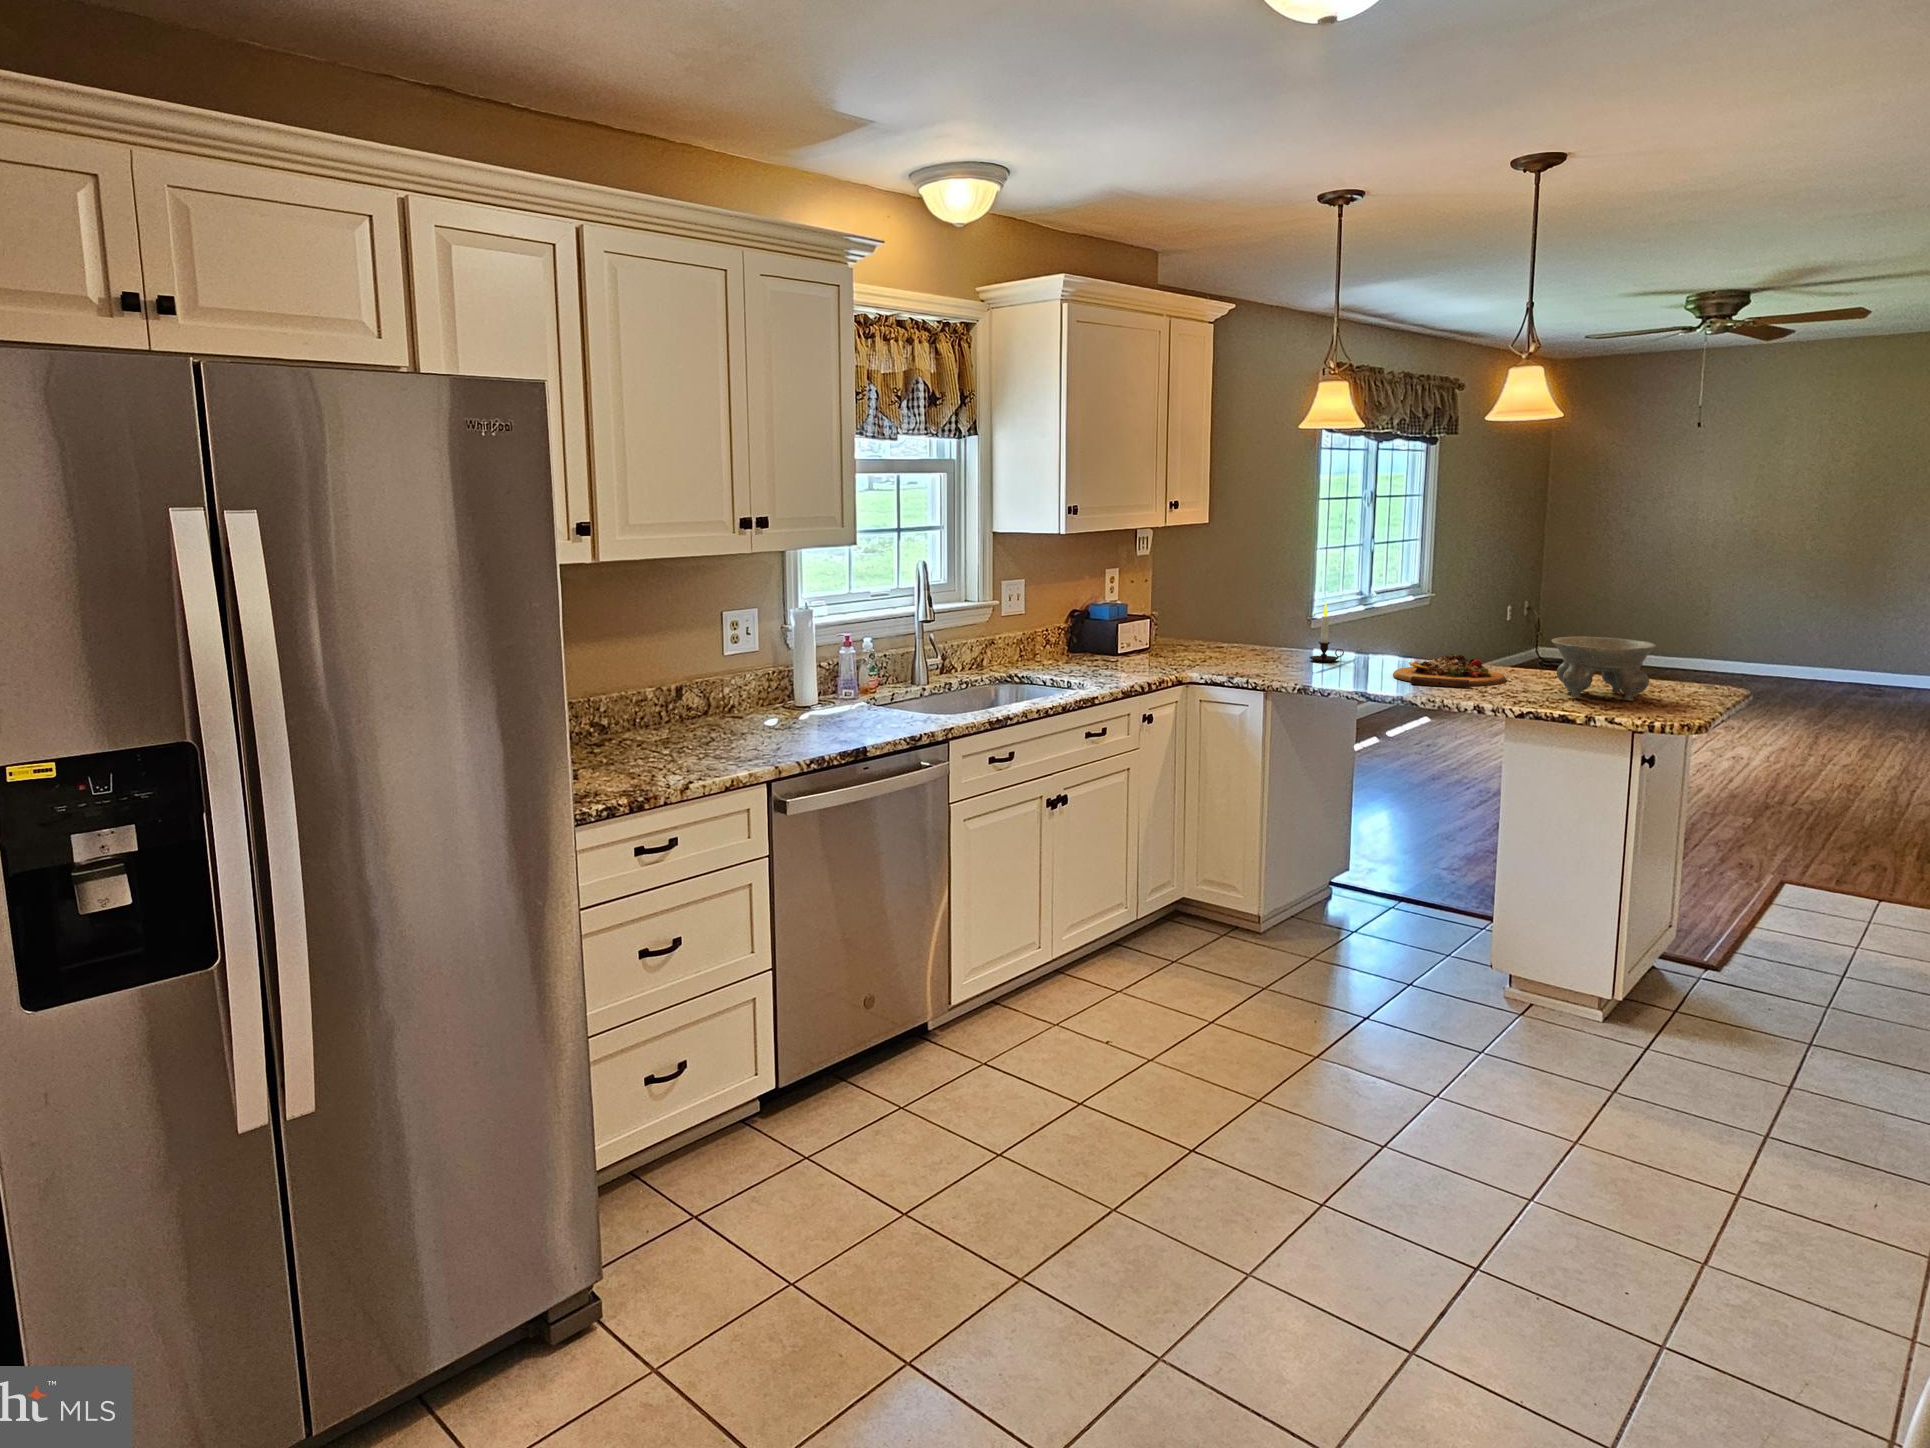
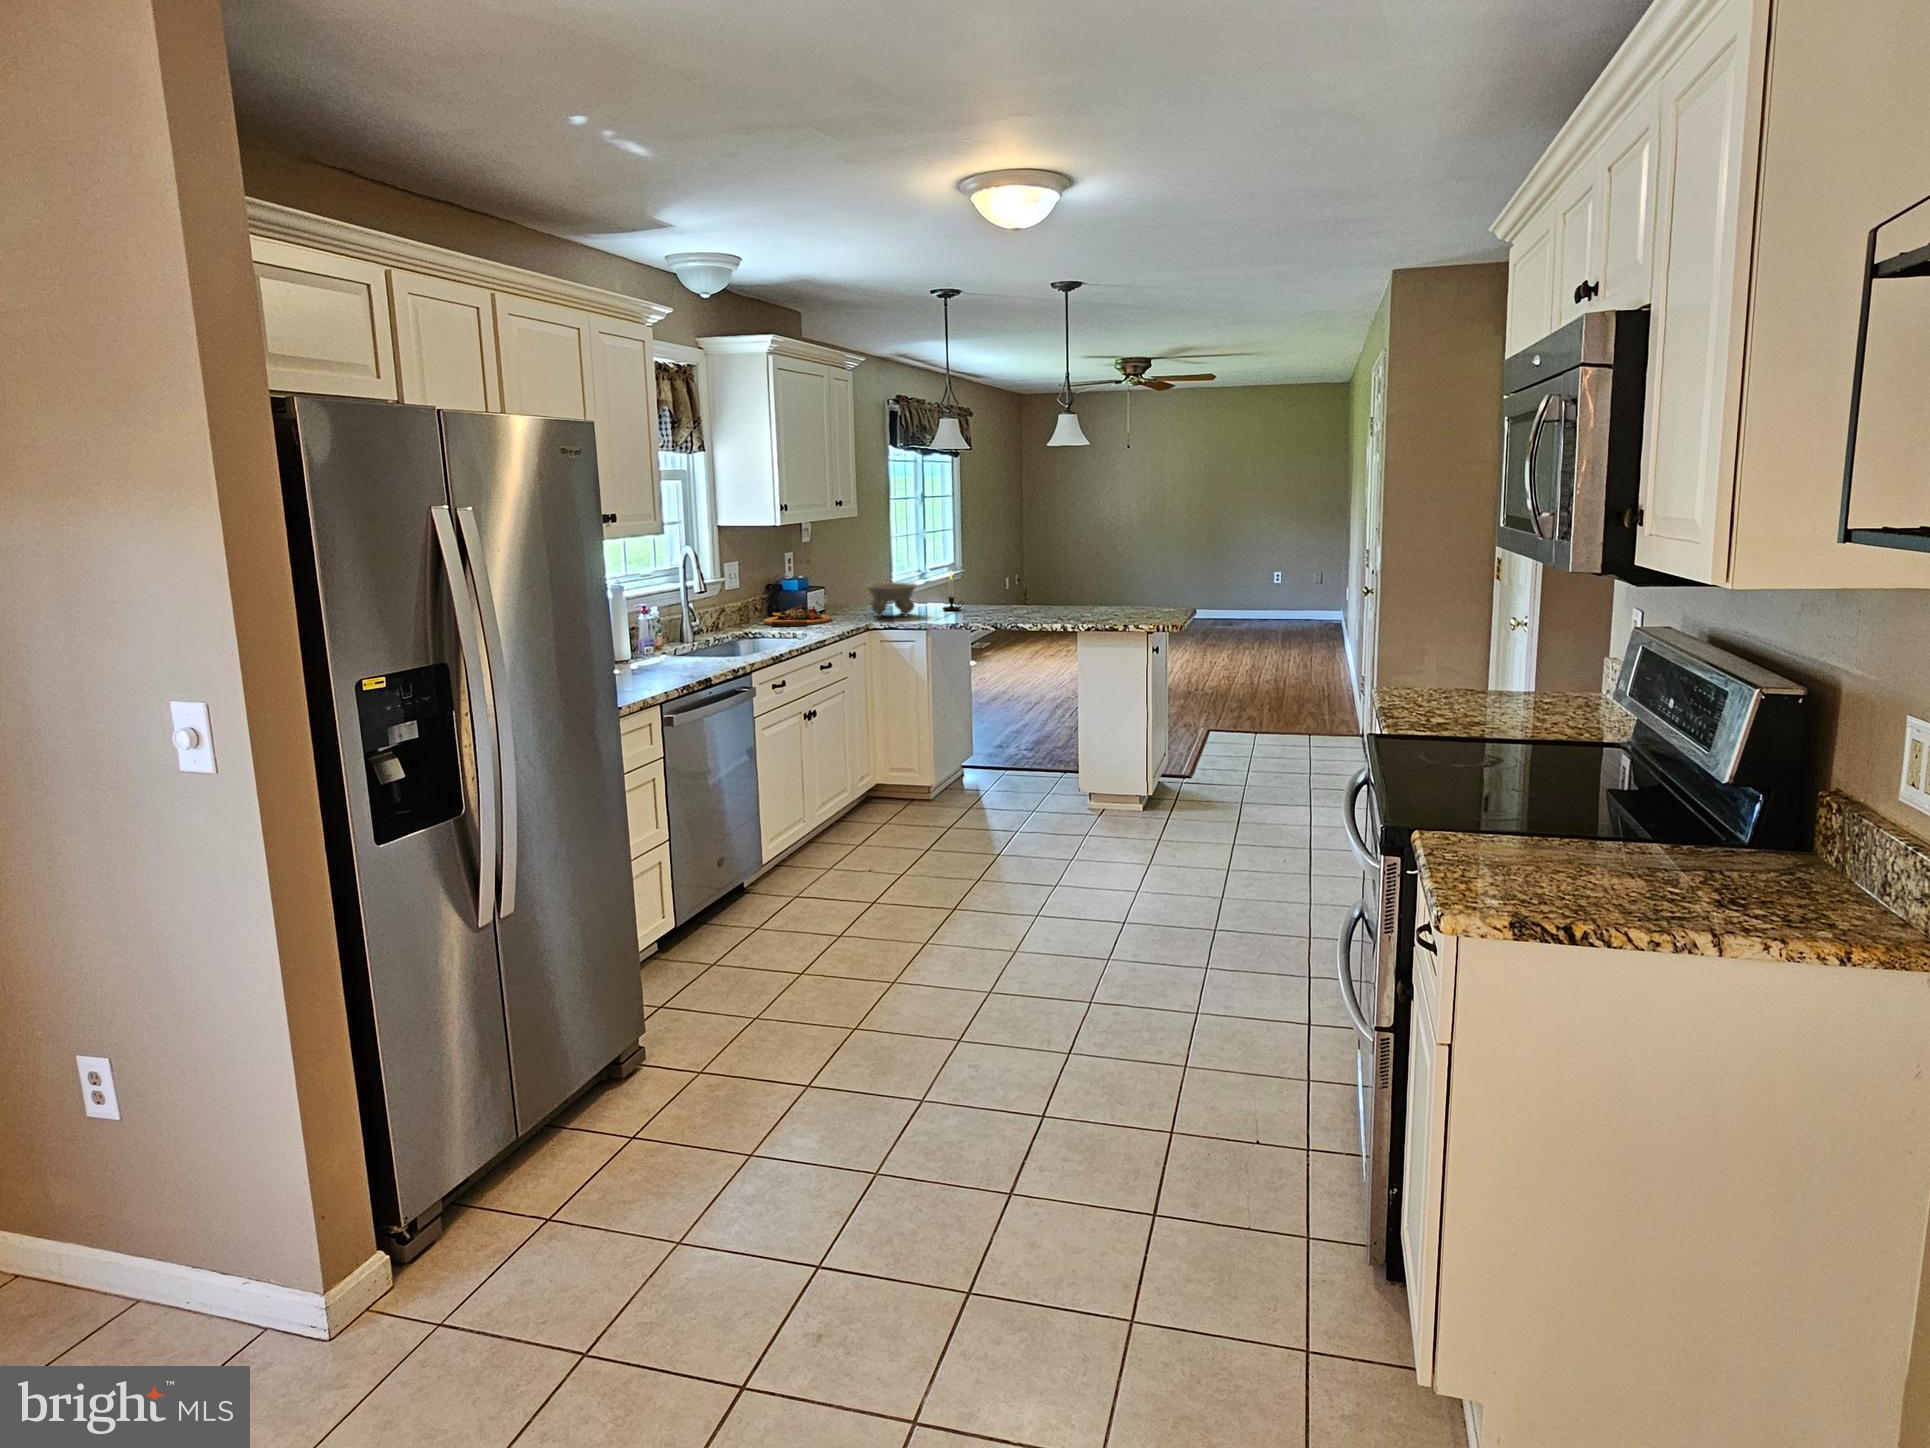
bowl: present [1551,636,1656,701] -> present [866,582,916,617]
cutting board: present [1393,654,1506,688] -> present [763,606,832,626]

